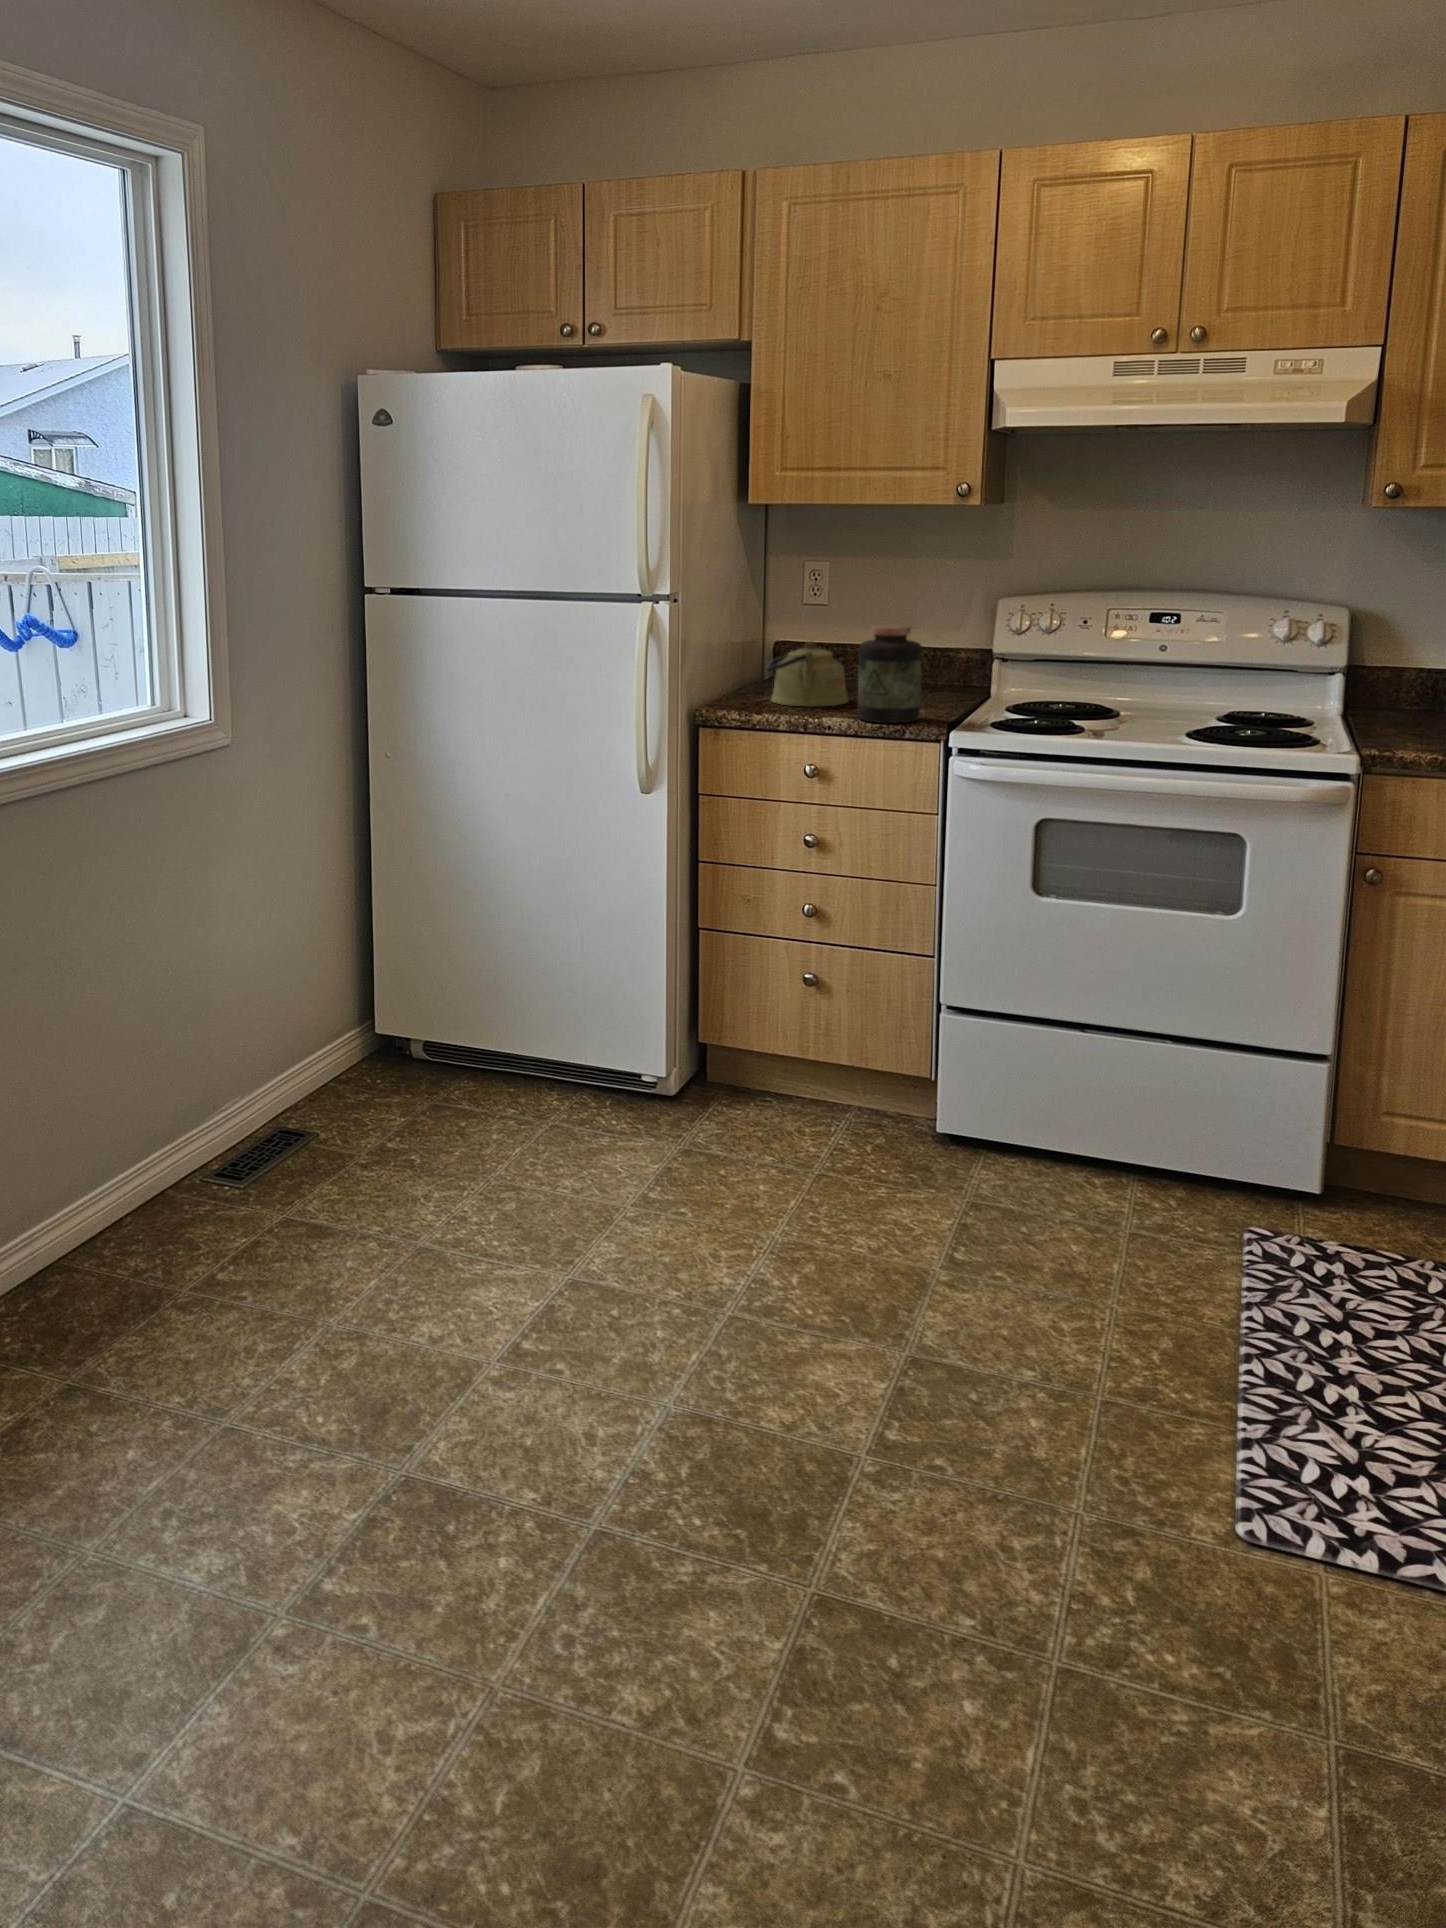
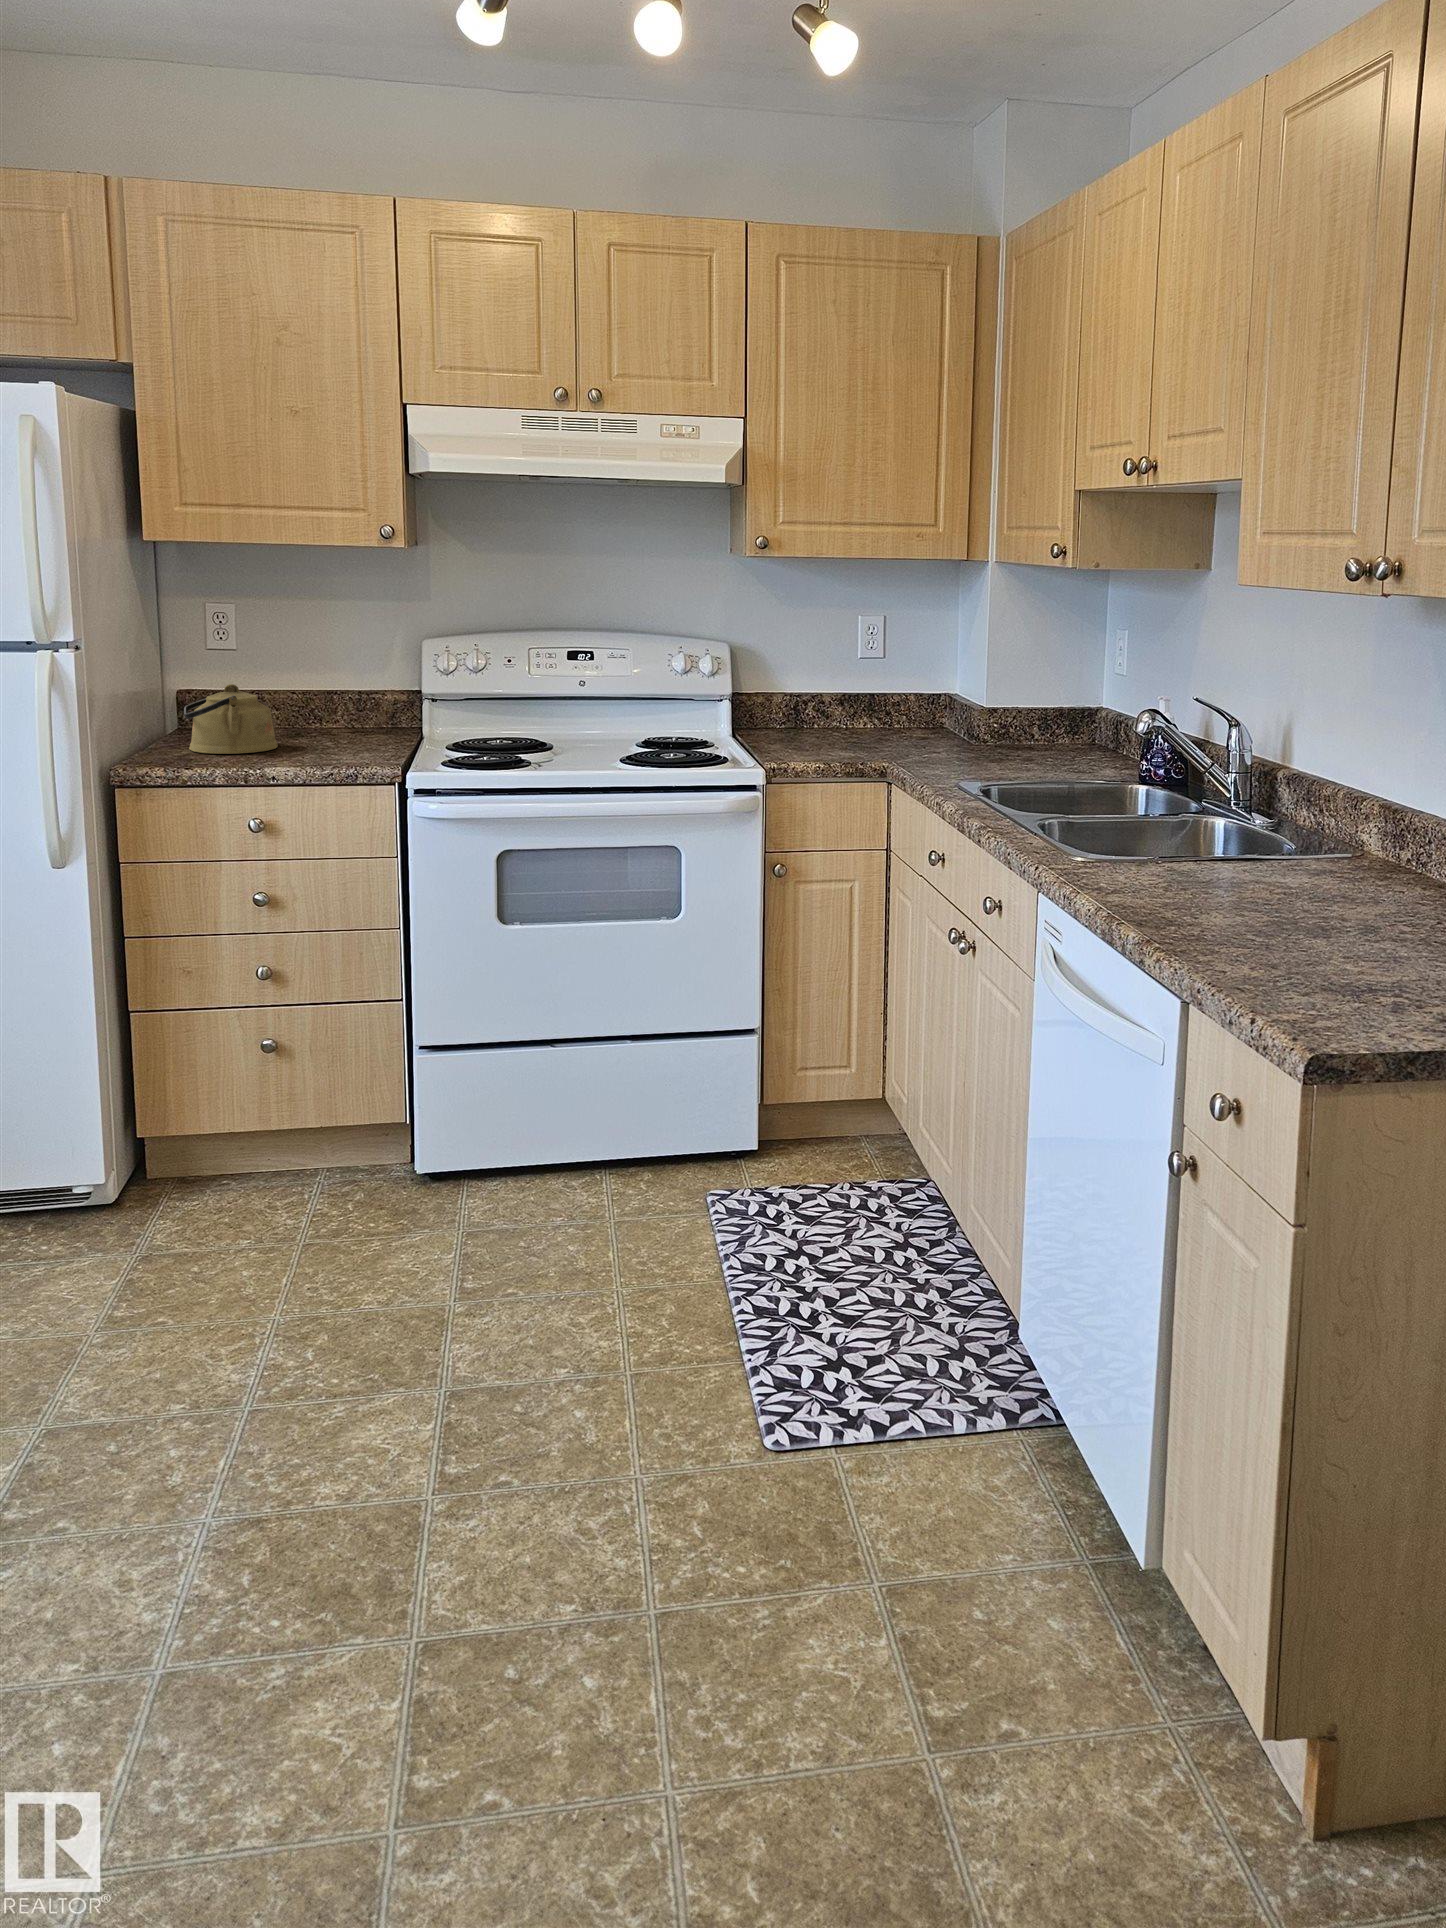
jar: present [858,625,922,723] -> none [296,665,364,766]

